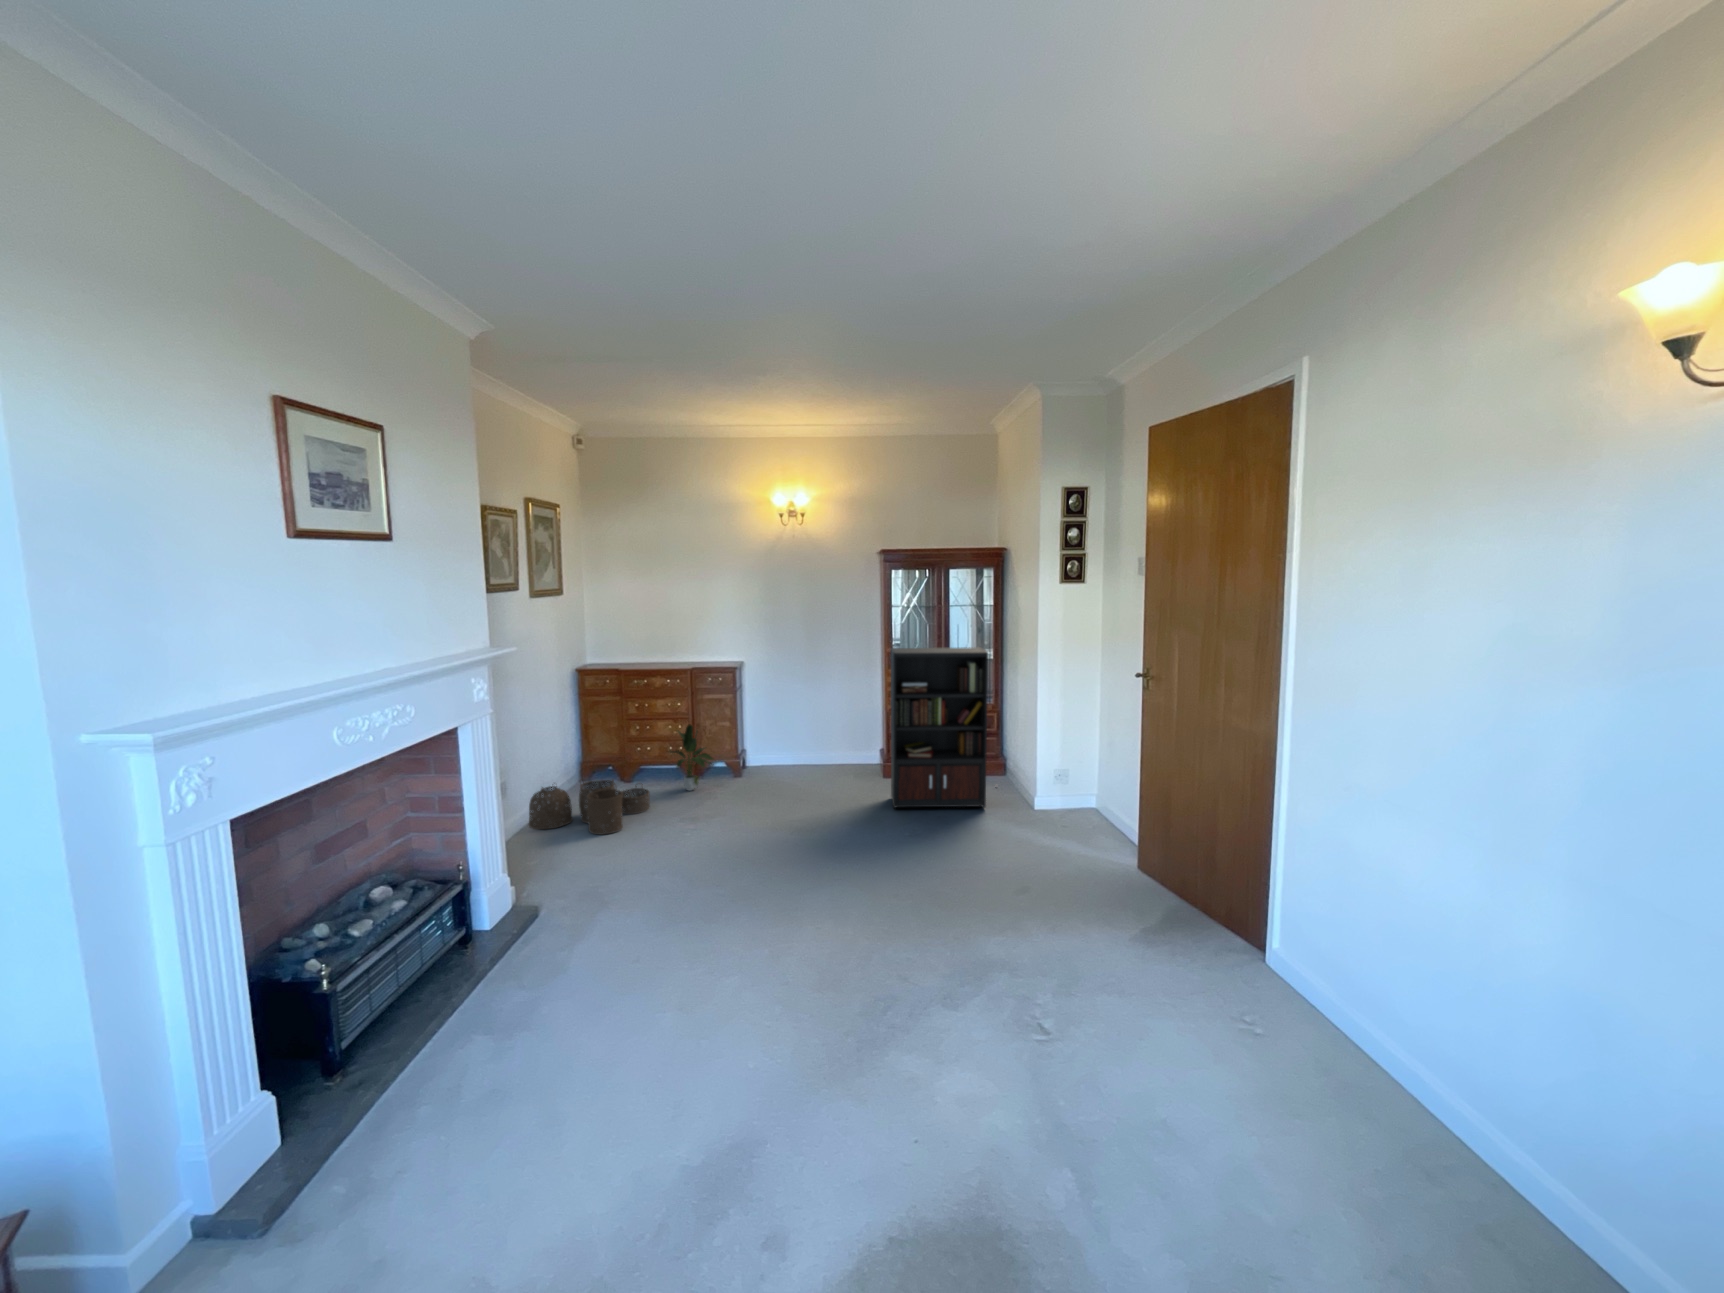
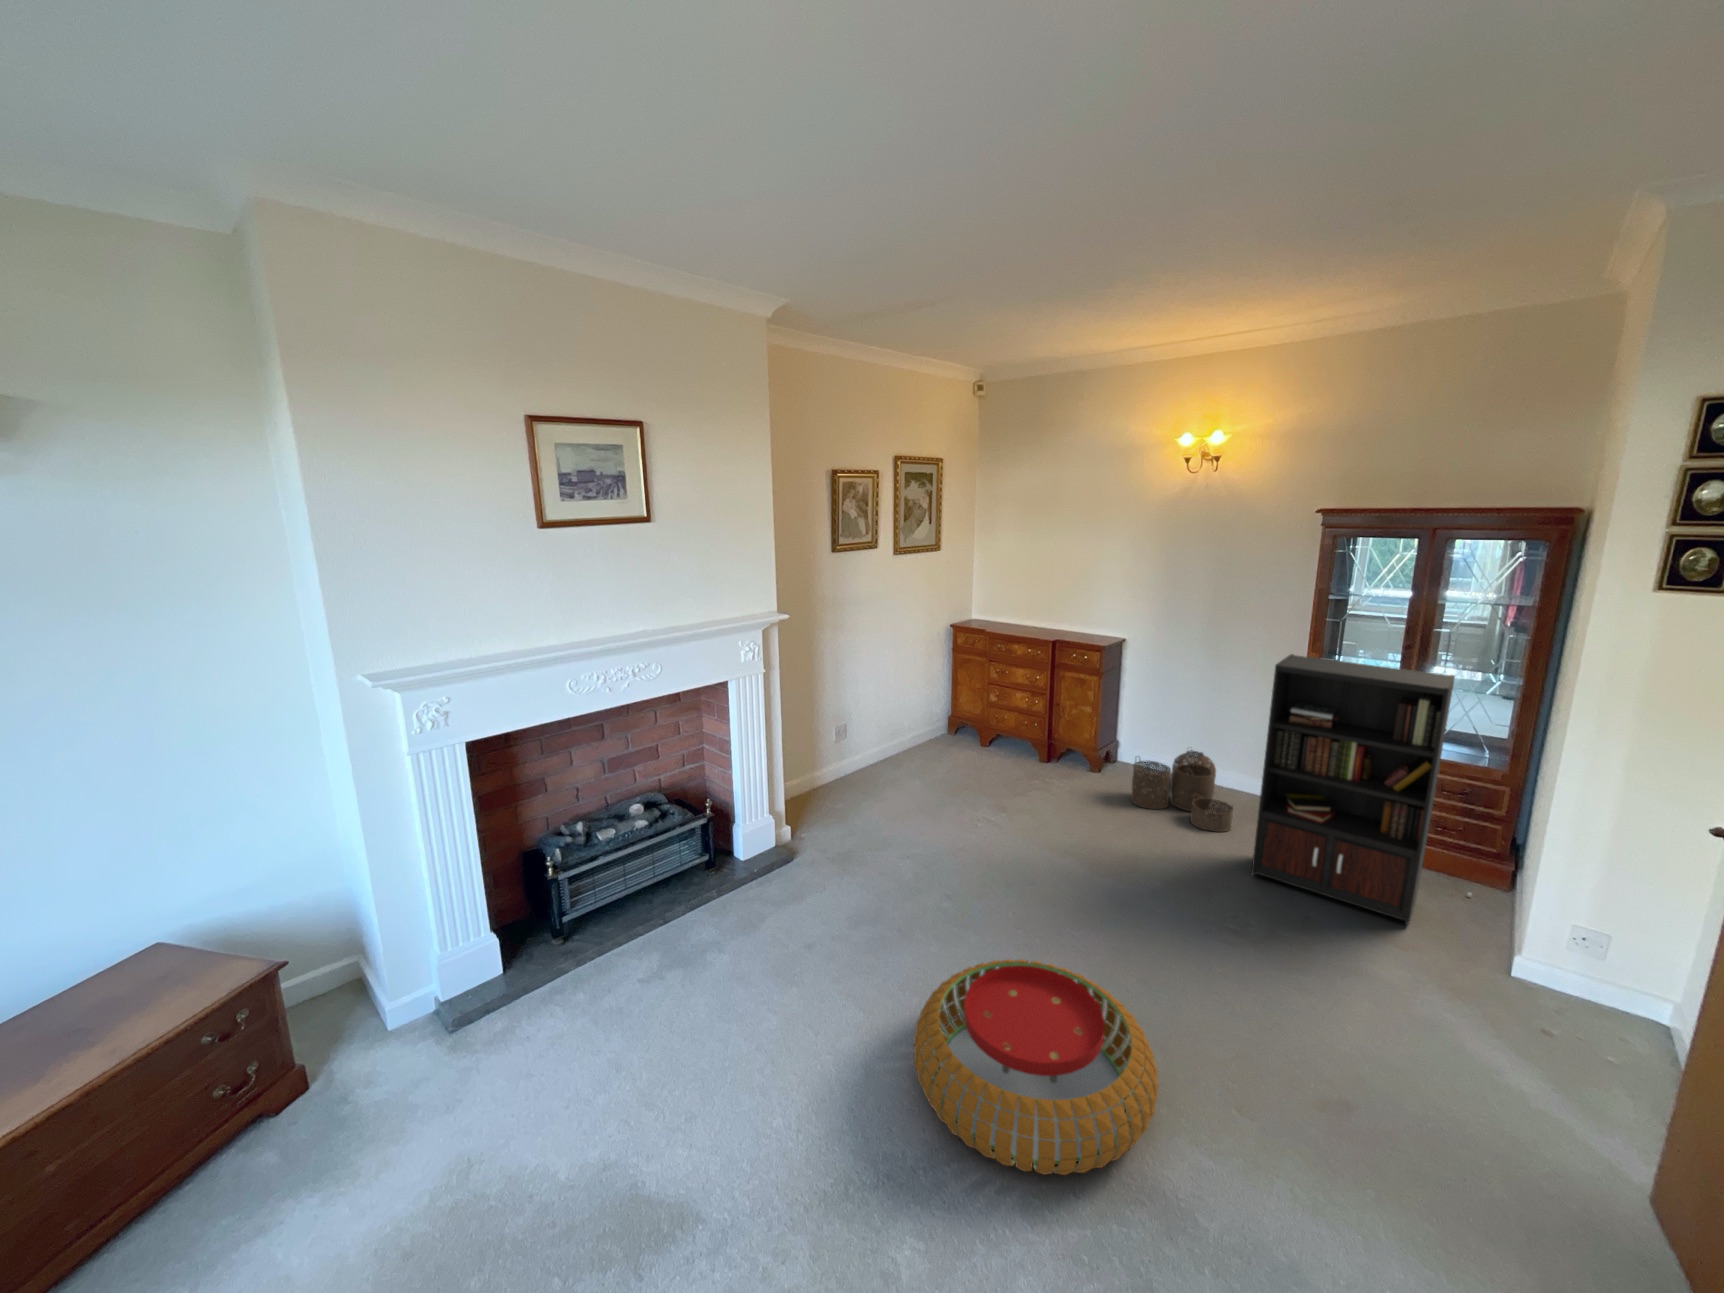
potted plant: present [671,725,713,791] -> none [1012,701,1067,772]
woven basket: present [529,780,650,835] -> present [1131,750,1233,832]
pouf: none [792,879,973,1009] -> present [913,959,1158,1175]

